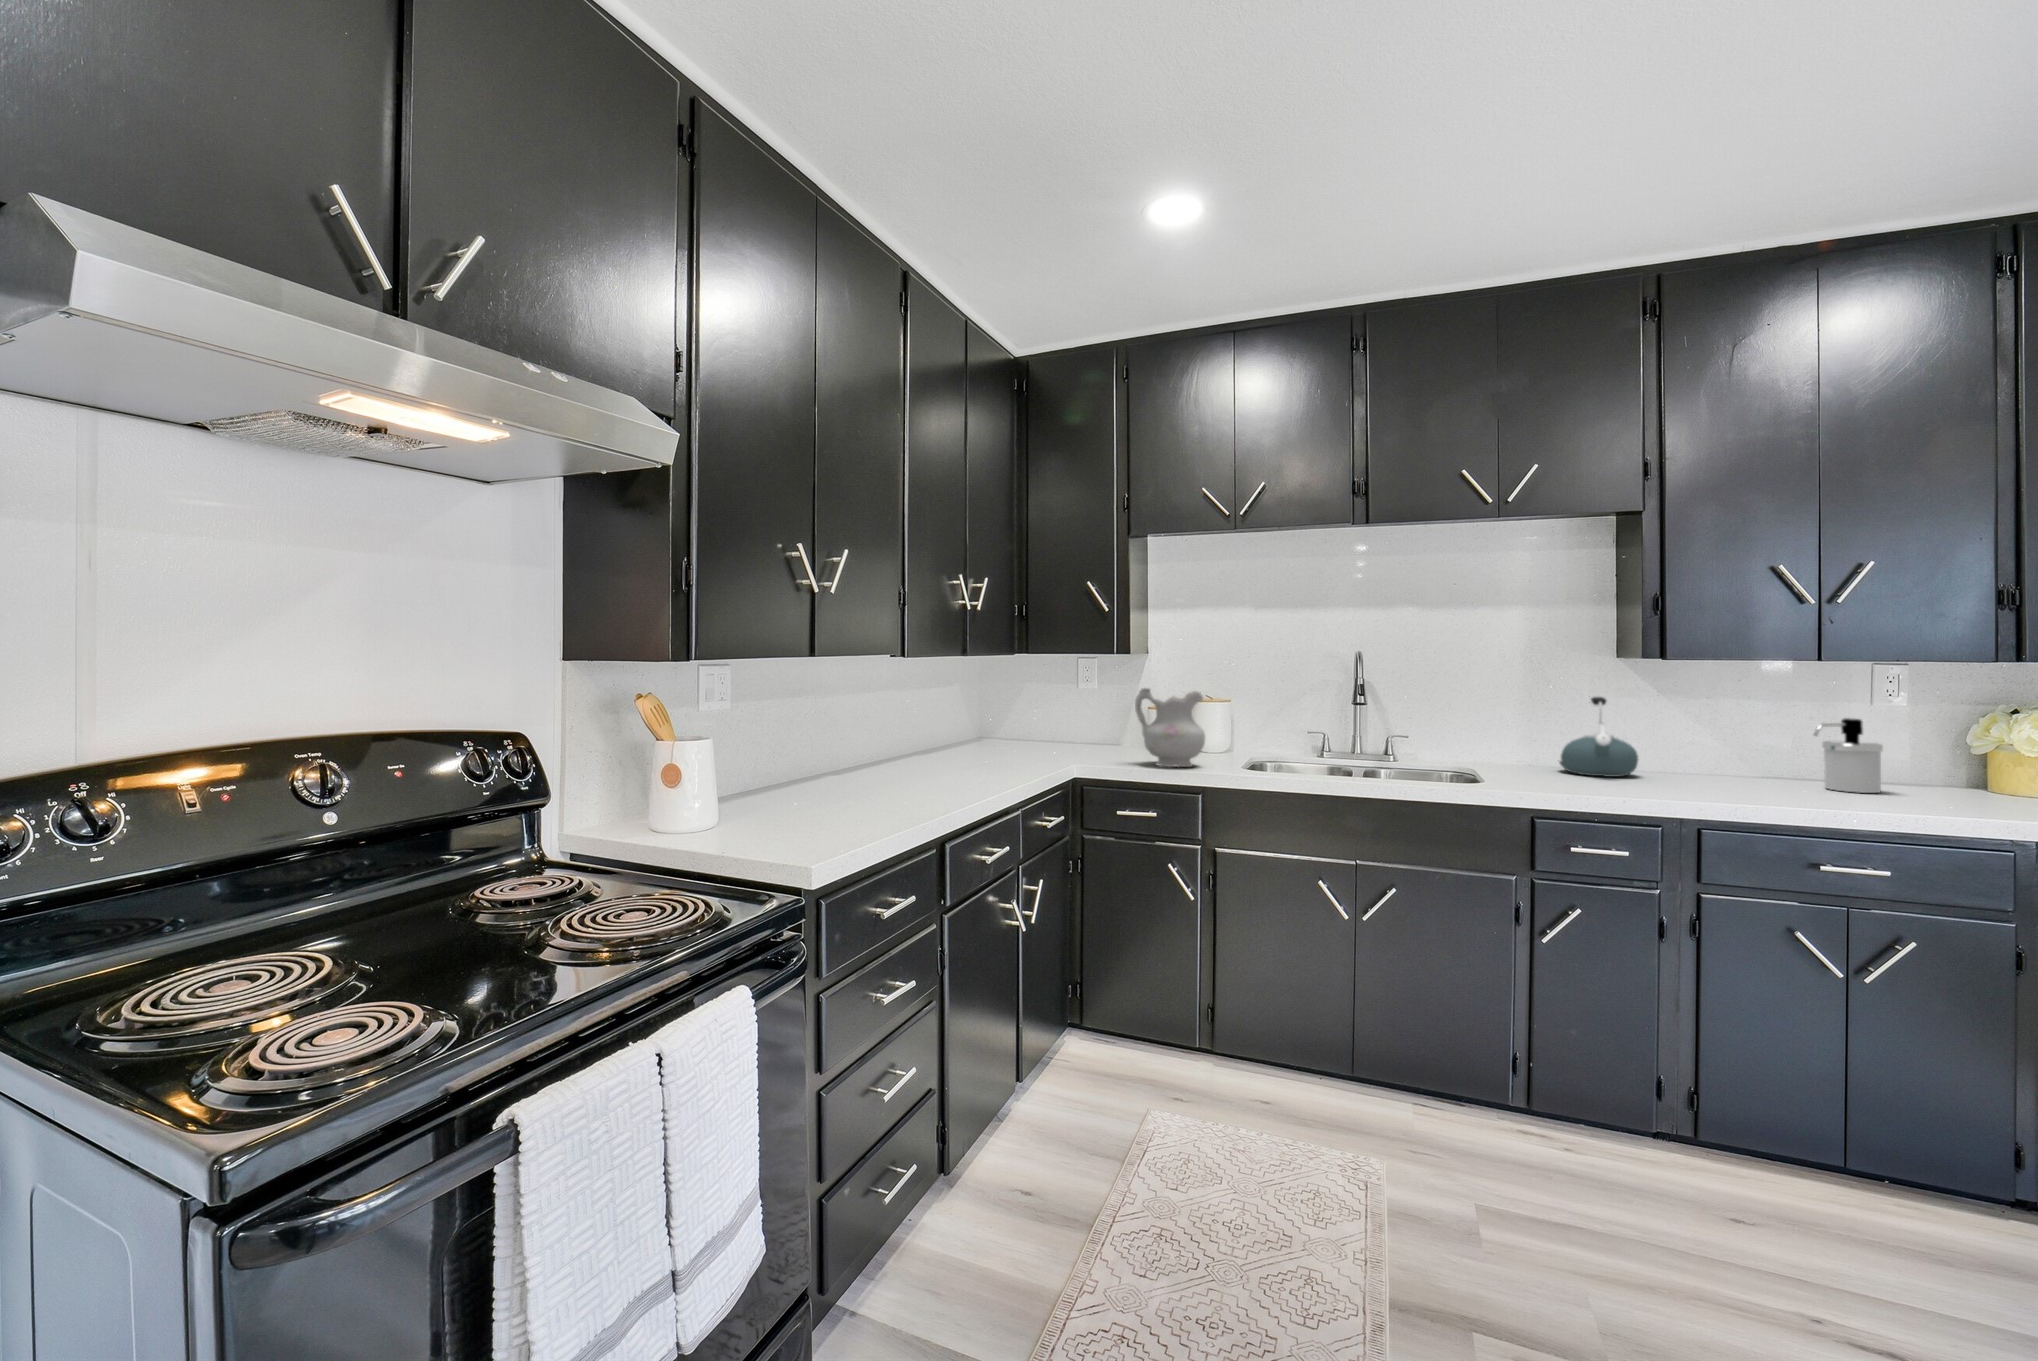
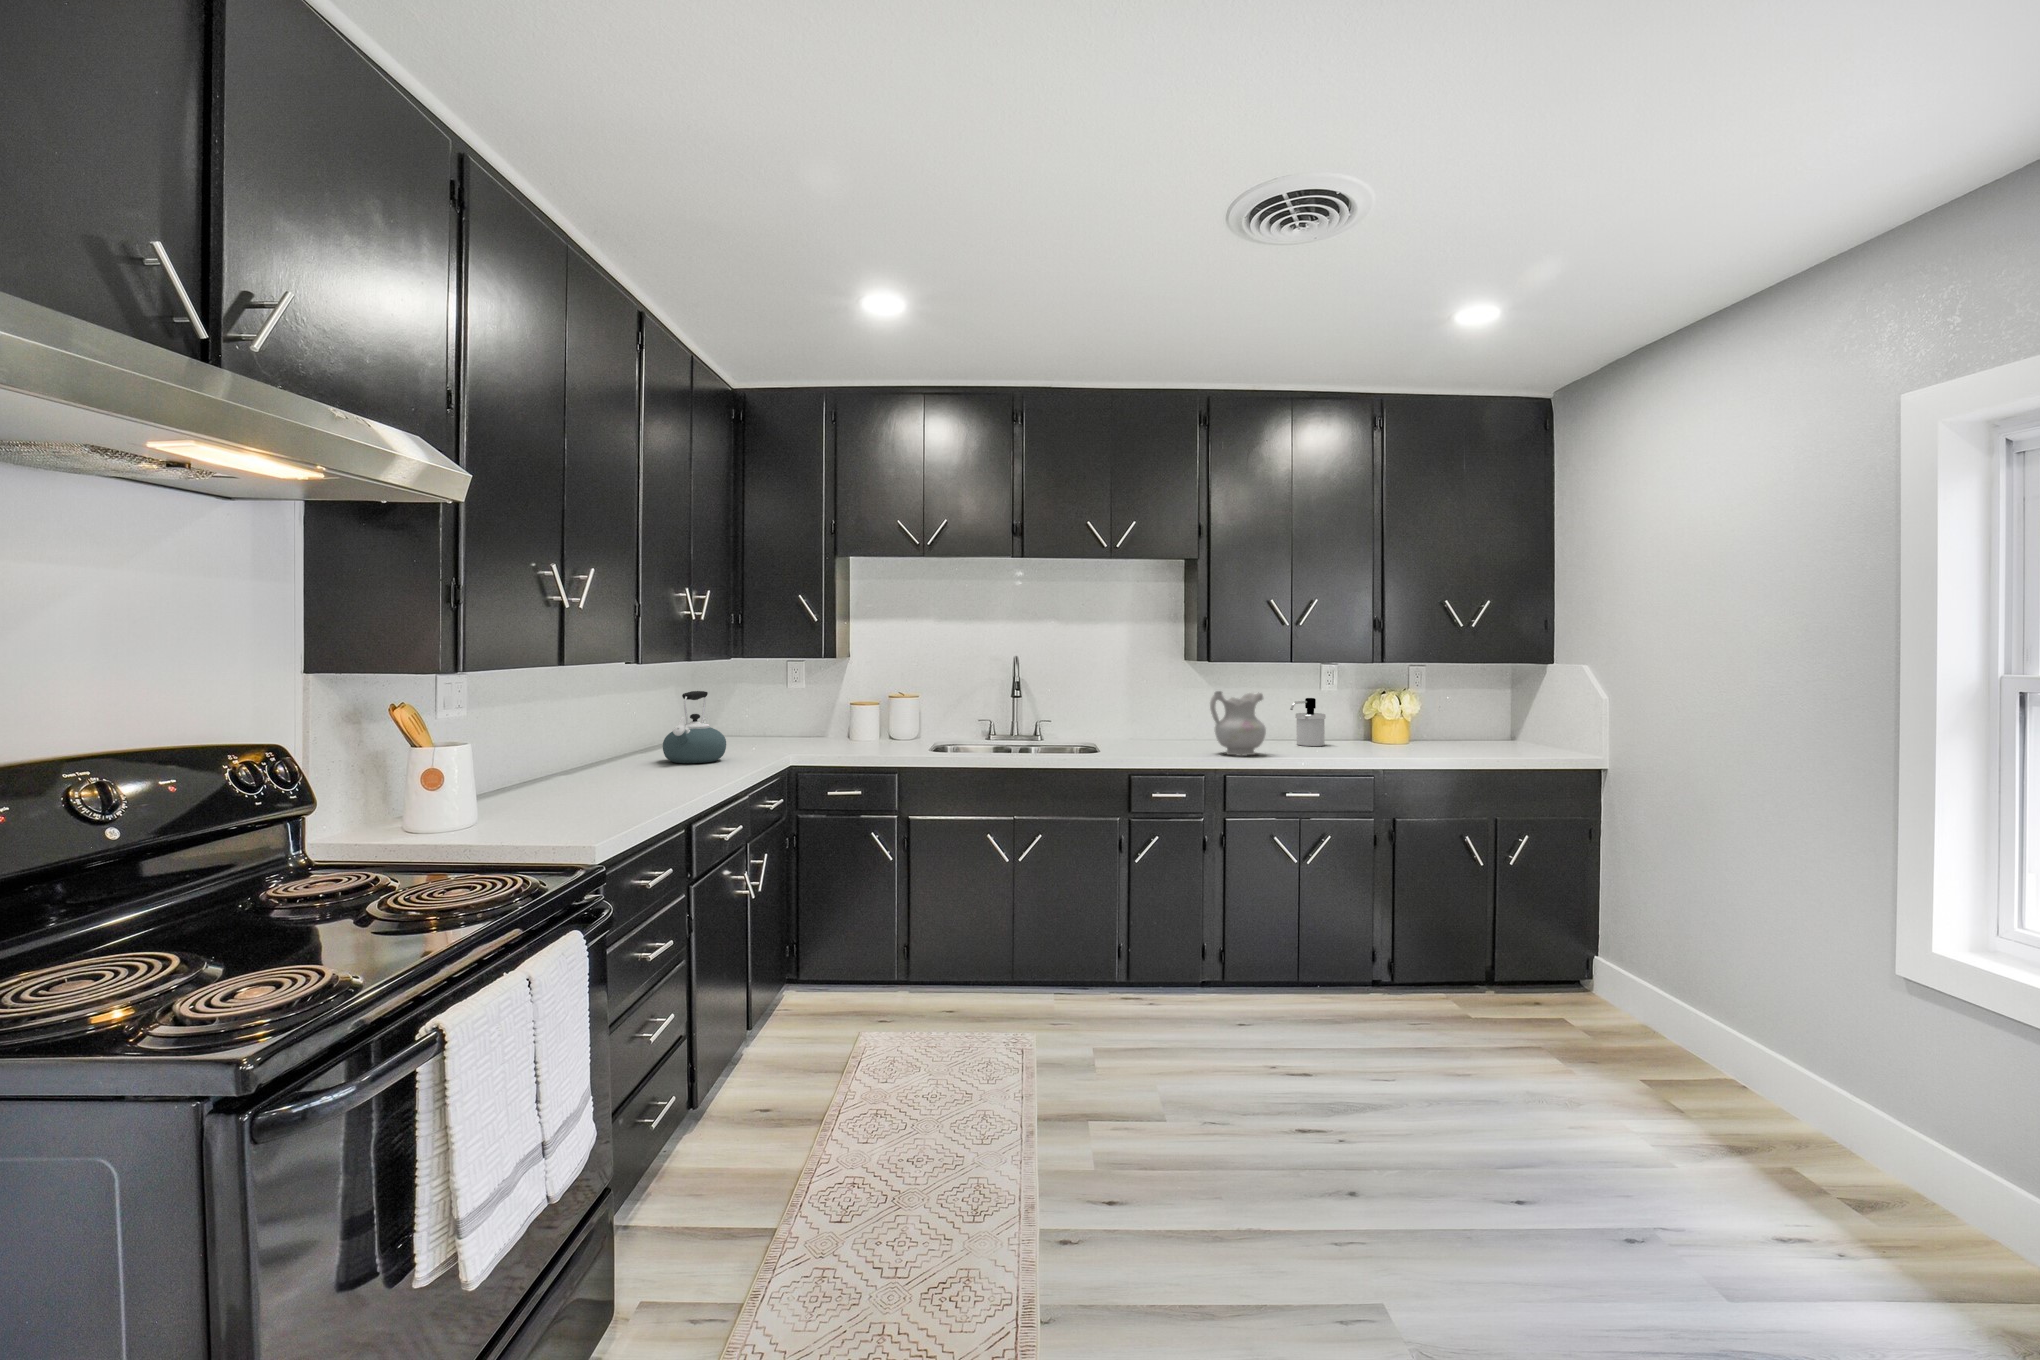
ceramic pitcher: present [1135,688,1205,767] -> present [1210,691,1266,756]
kettle: present [1558,697,1639,777] -> present [663,691,726,763]

